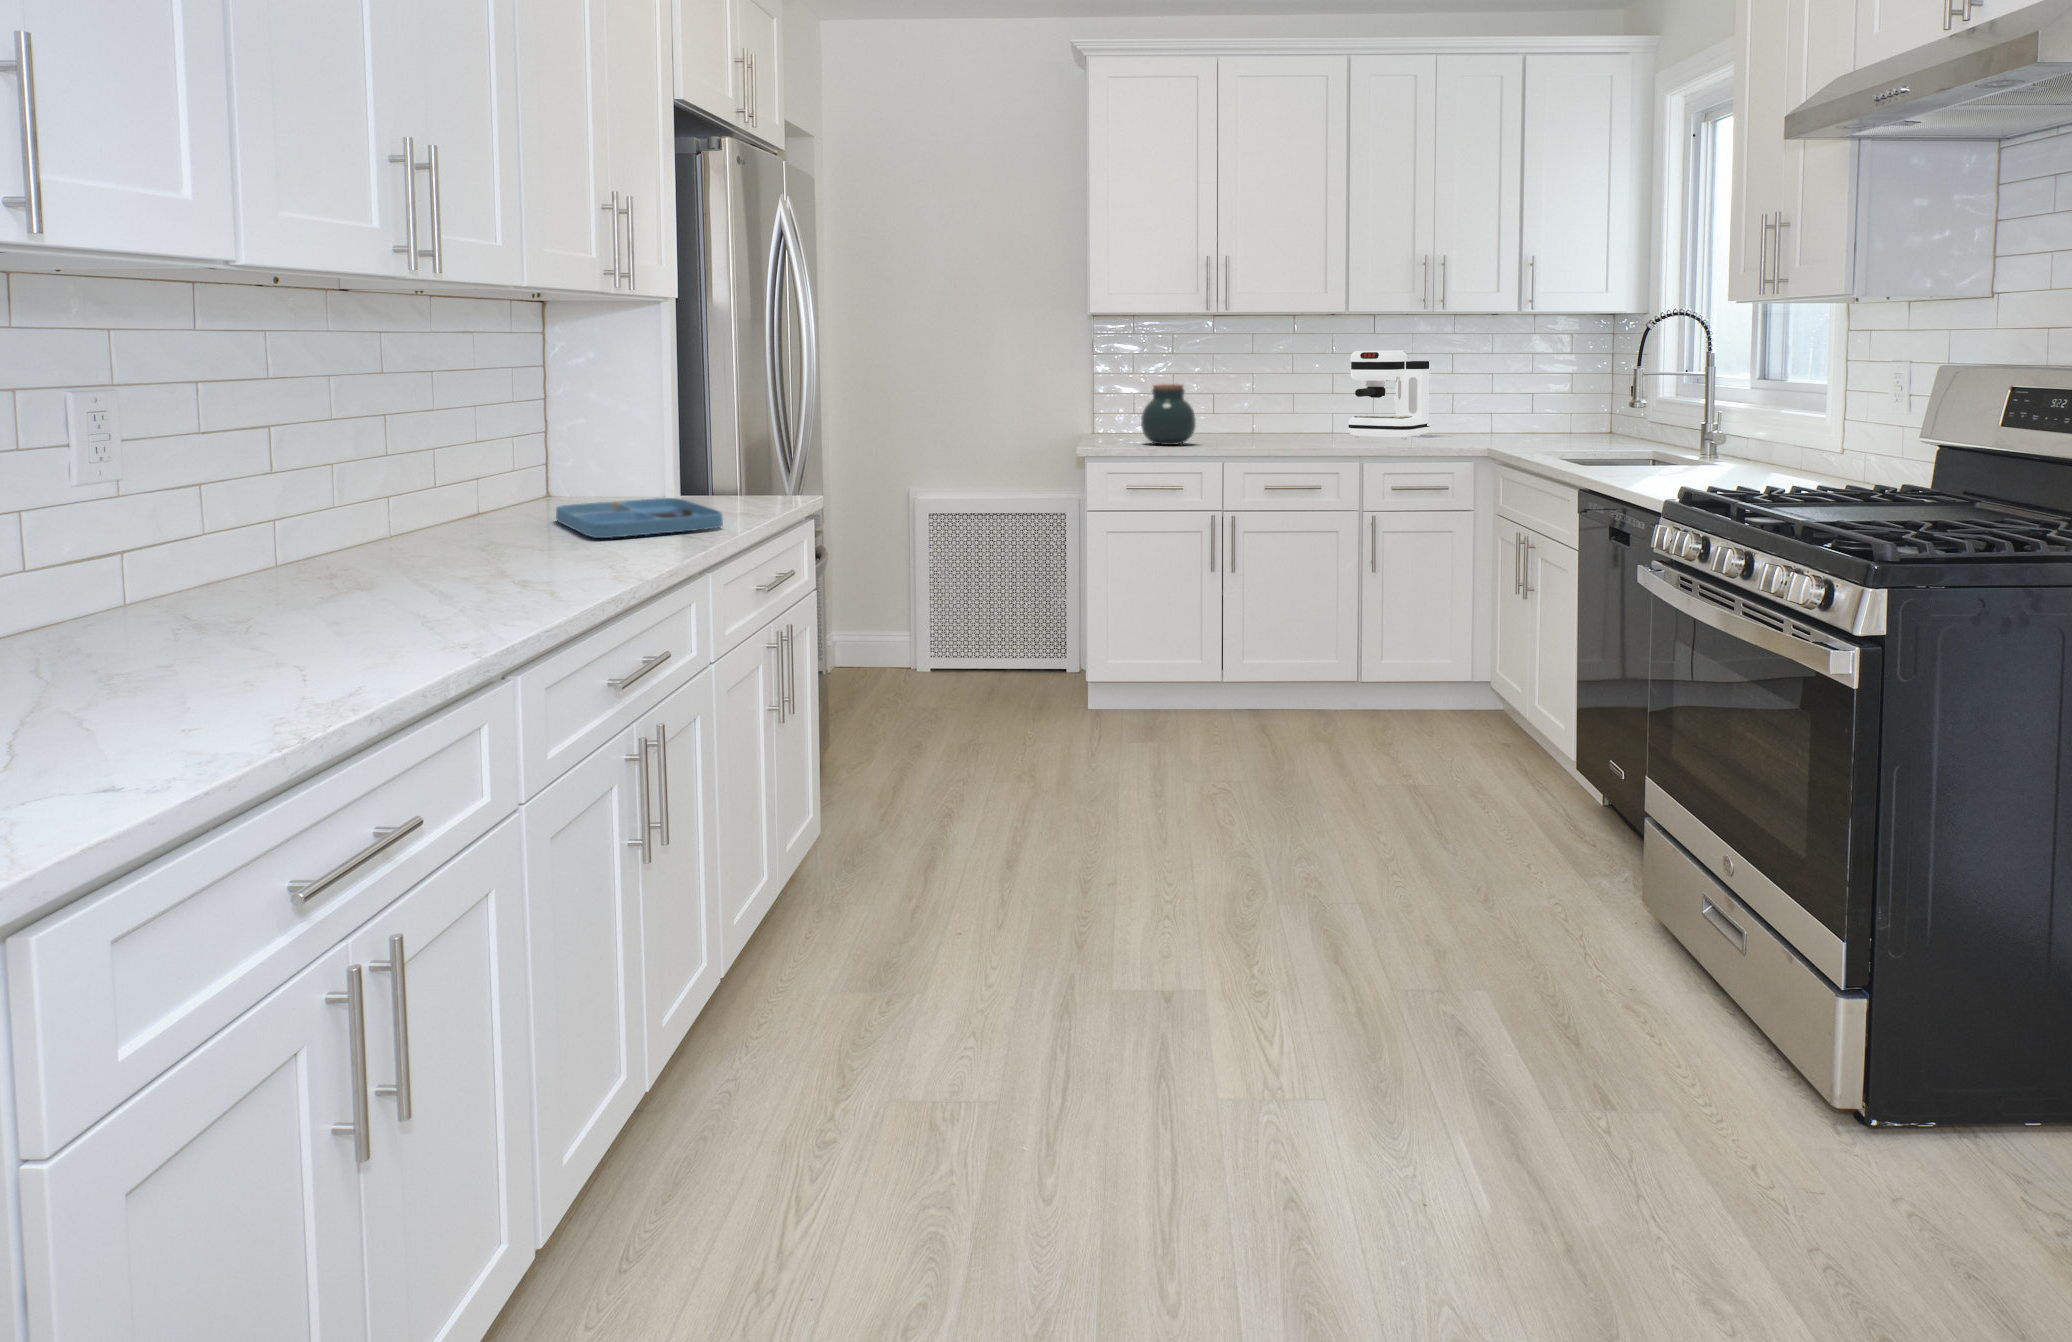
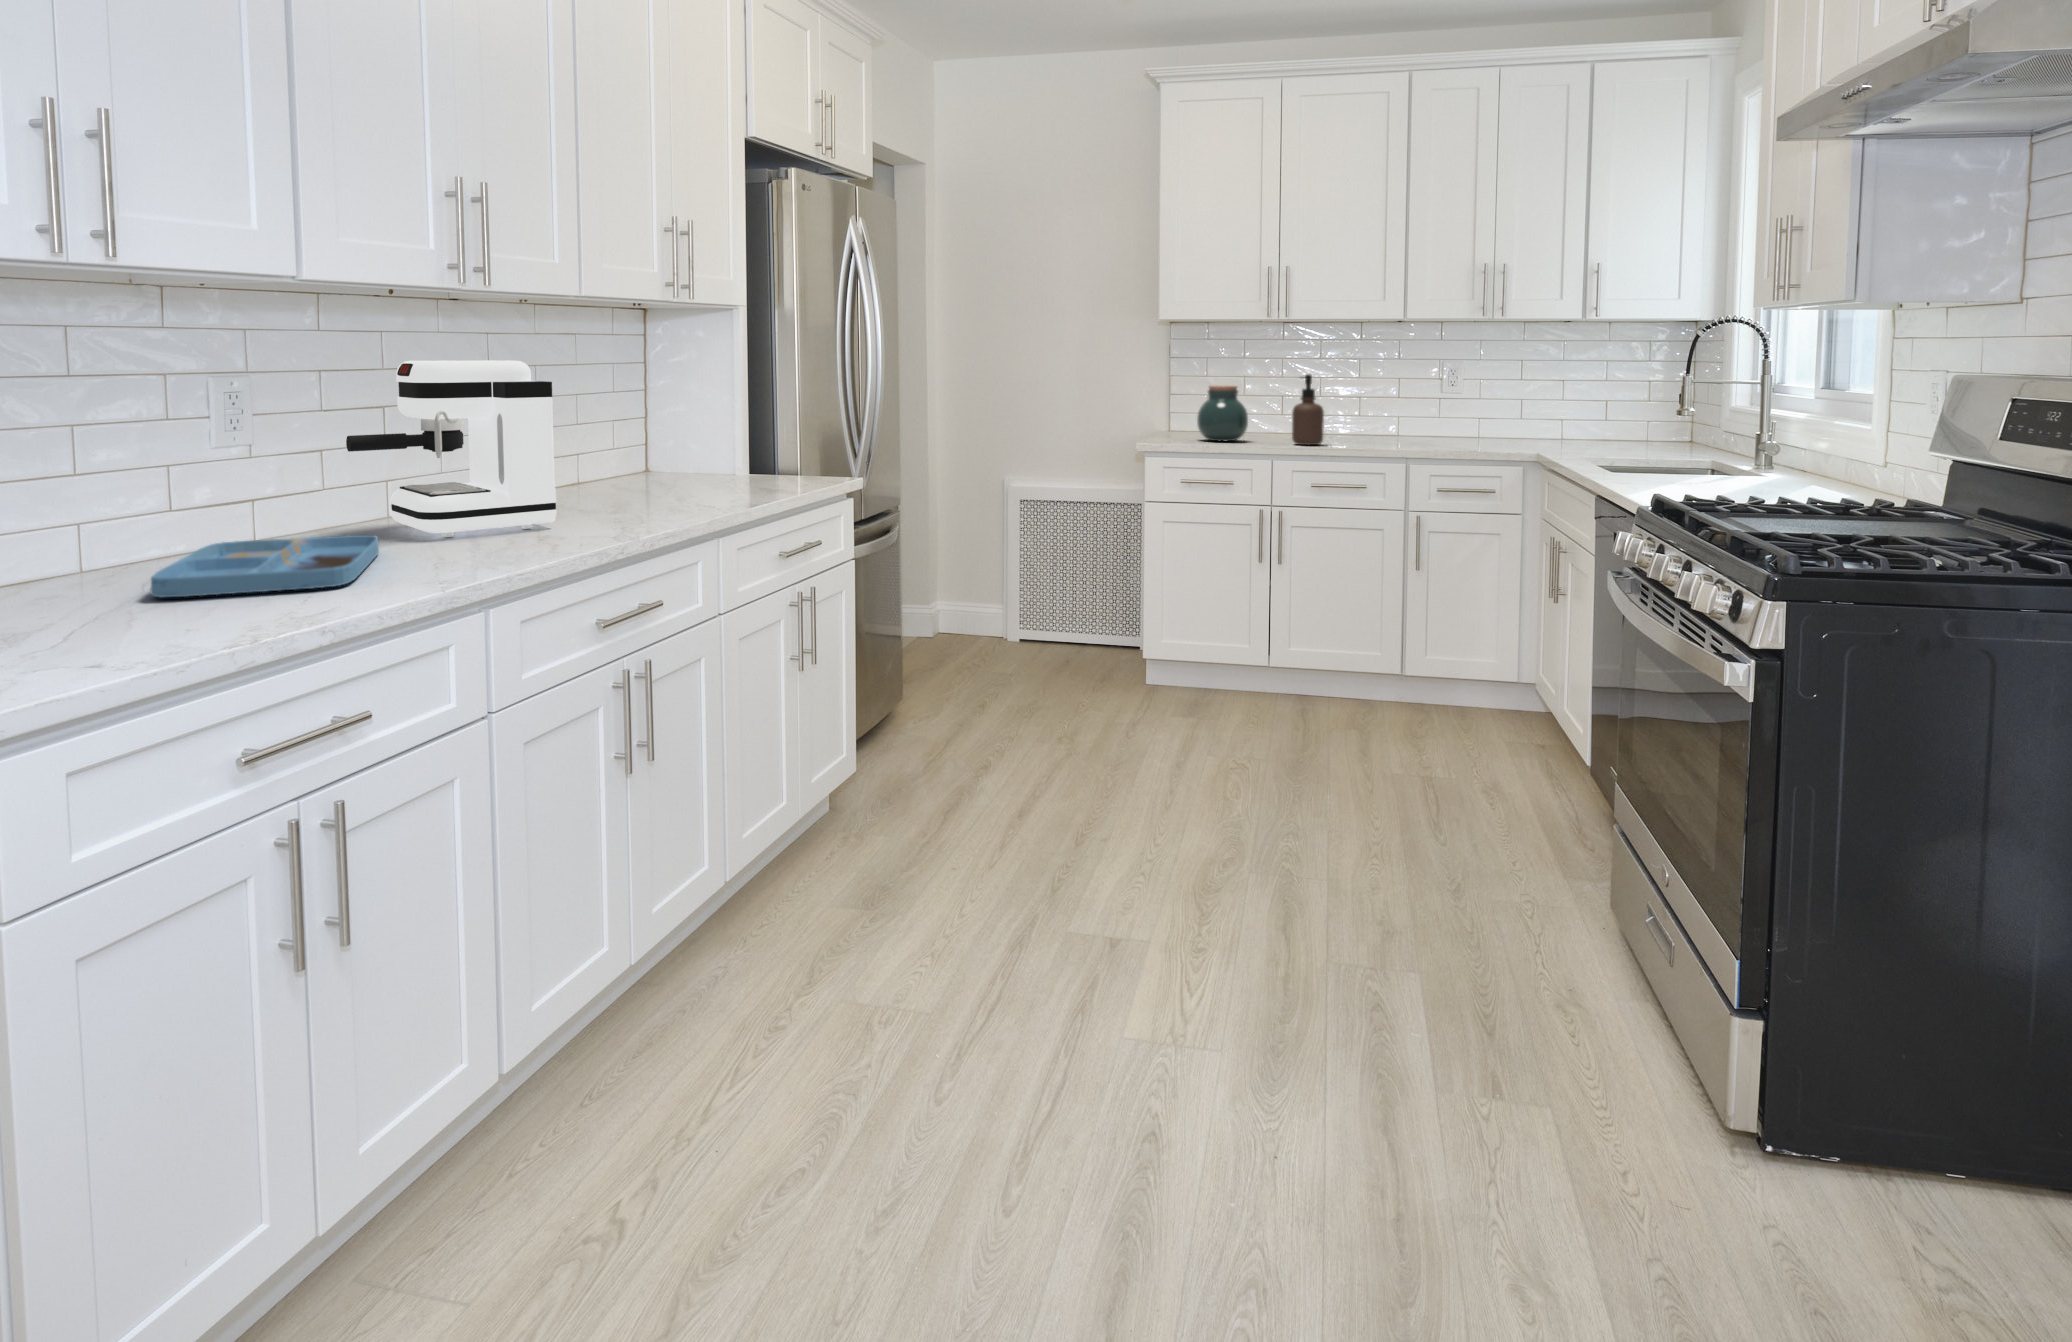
coffee maker: present [1348,351,1430,439] -> present [346,360,556,537]
soap dispenser: none [1244,371,1276,447] -> present [1292,374,1324,445]
tray: present [556,498,723,538] -> present [151,535,379,598]

